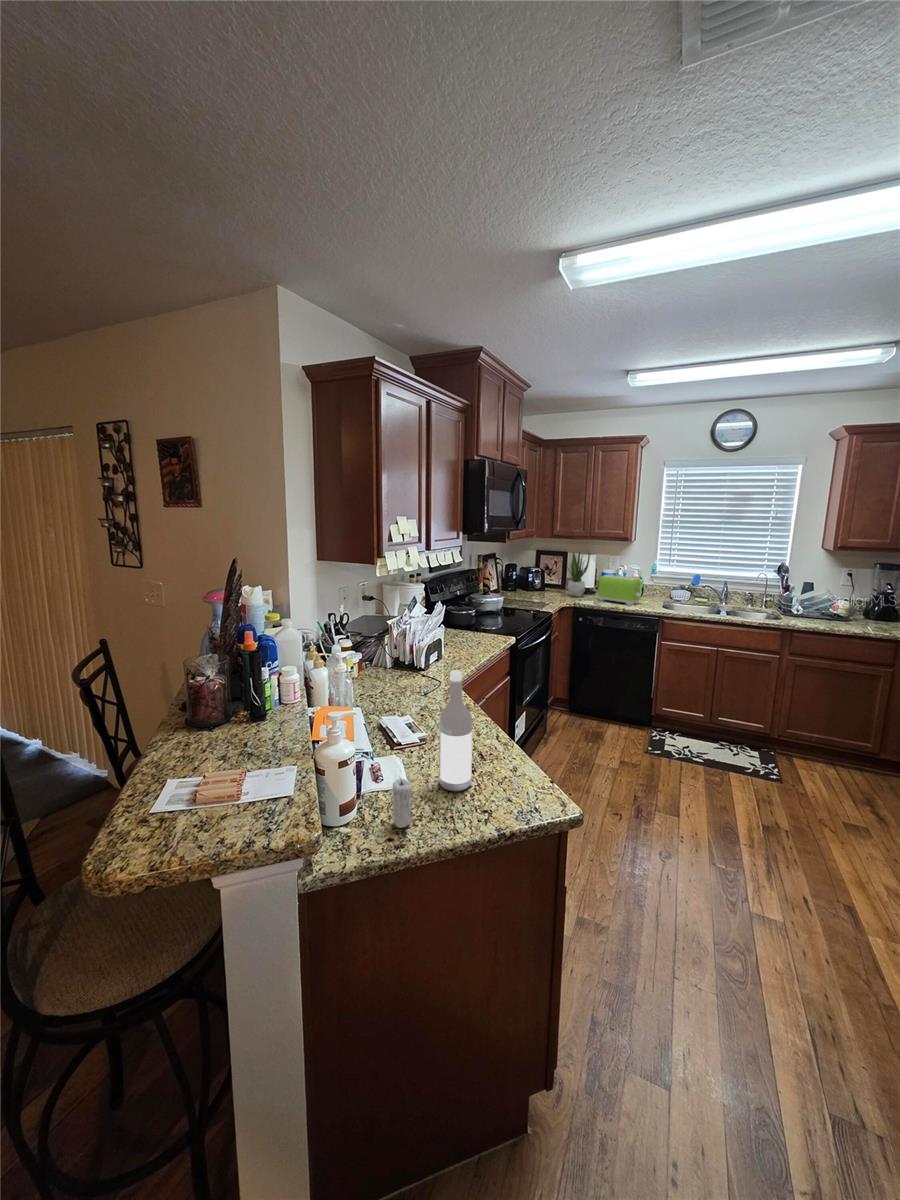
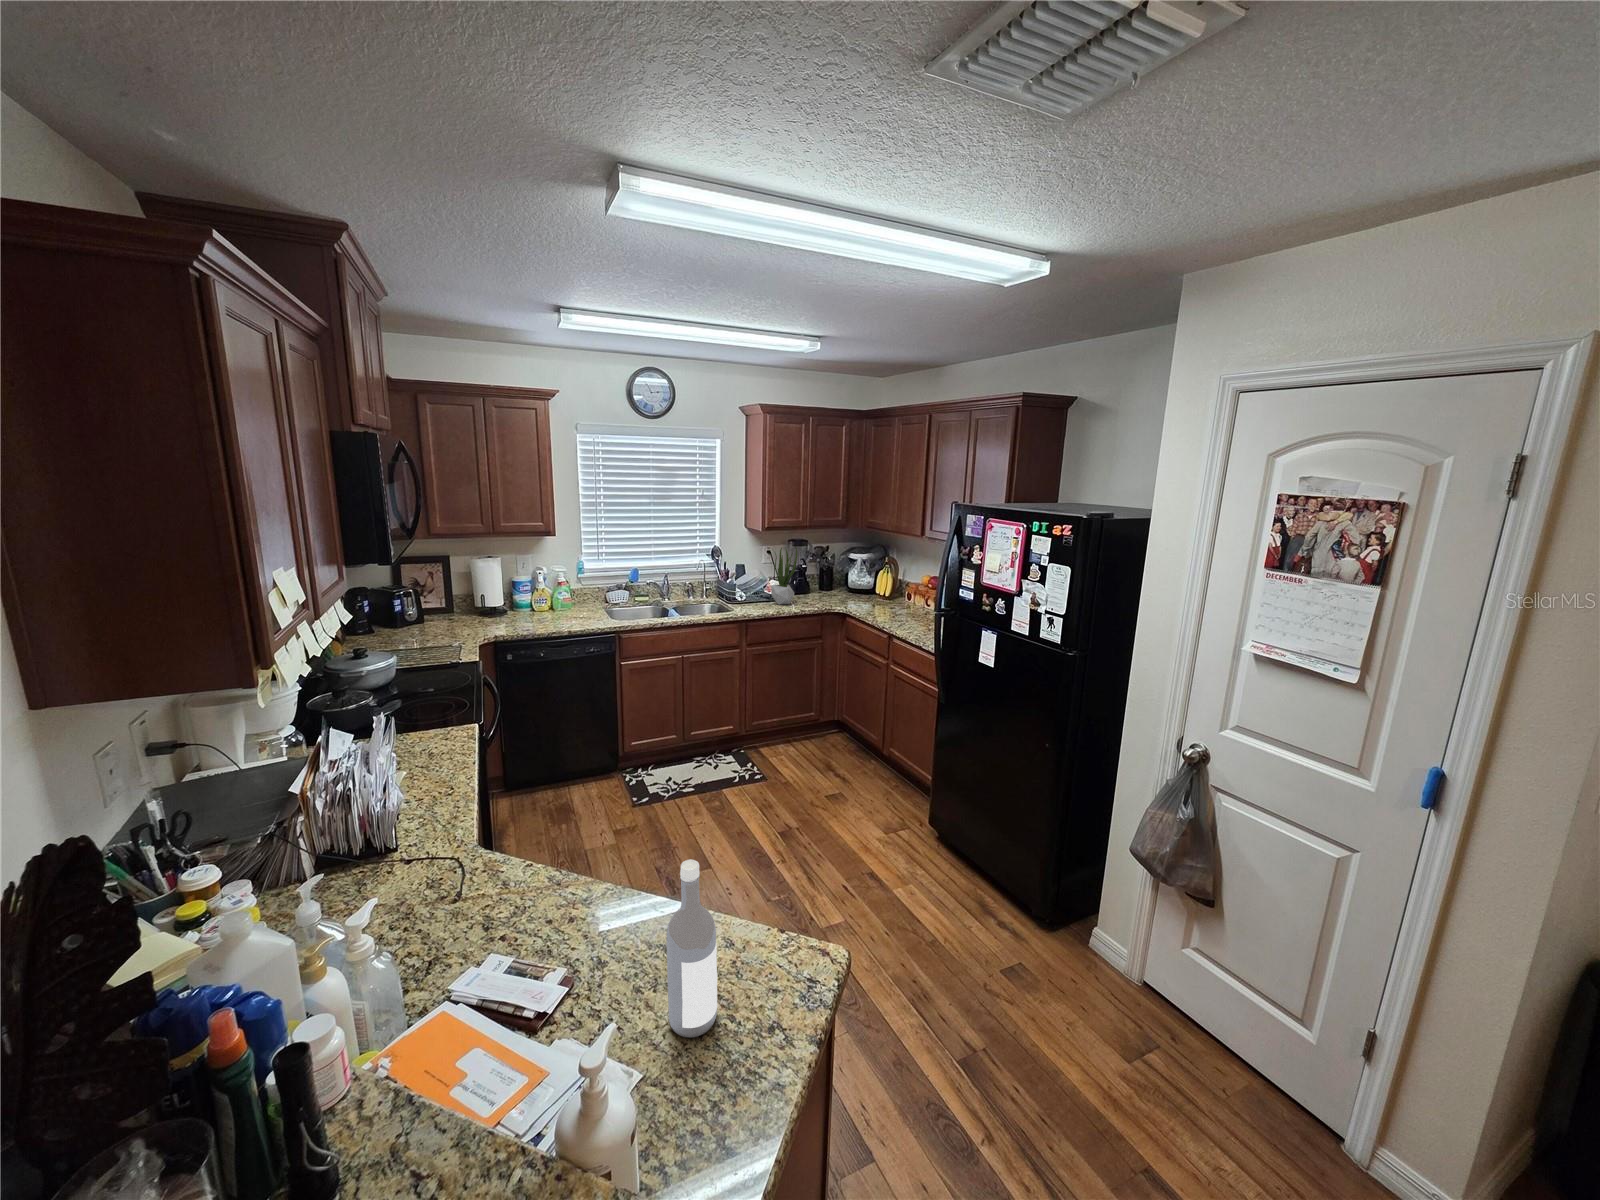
potted plant: present [568,551,590,597] -> present [772,548,797,605]
toaster: present [598,575,641,605] -> none [521,584,582,623]
candle: present [393,778,411,828] -> none [692,1069,723,1149]

